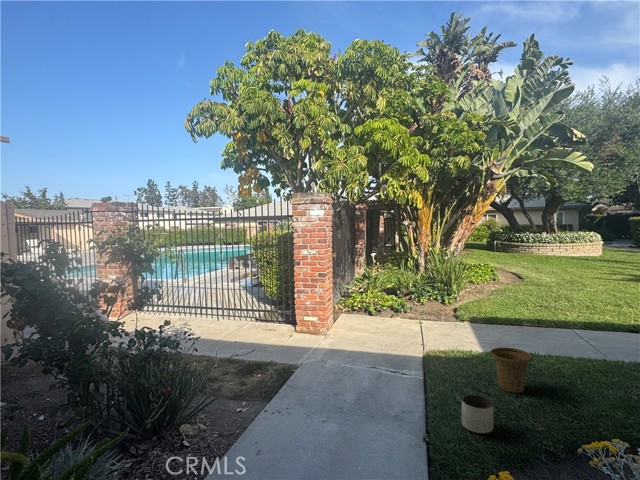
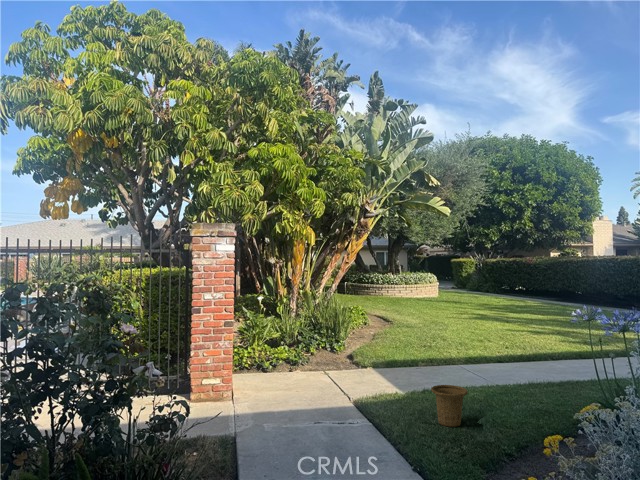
planter: present [462,395,494,434] -> none [432,429,461,464]

